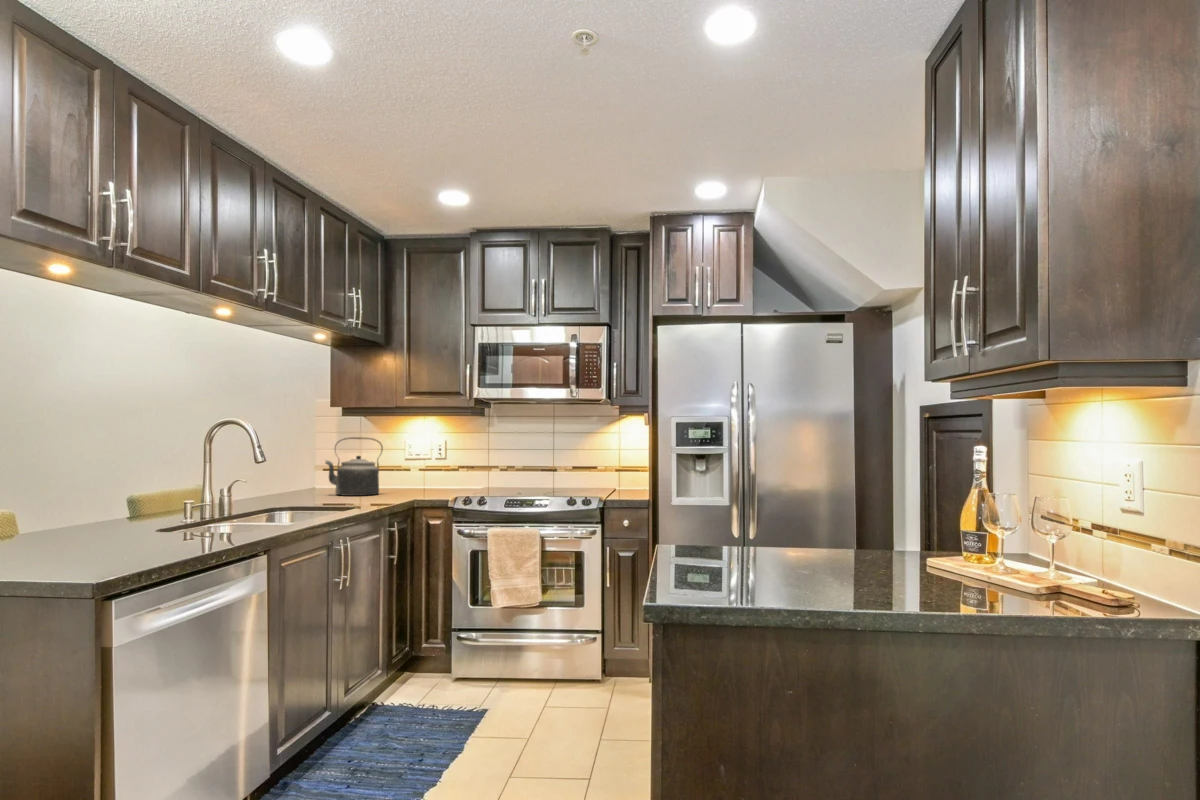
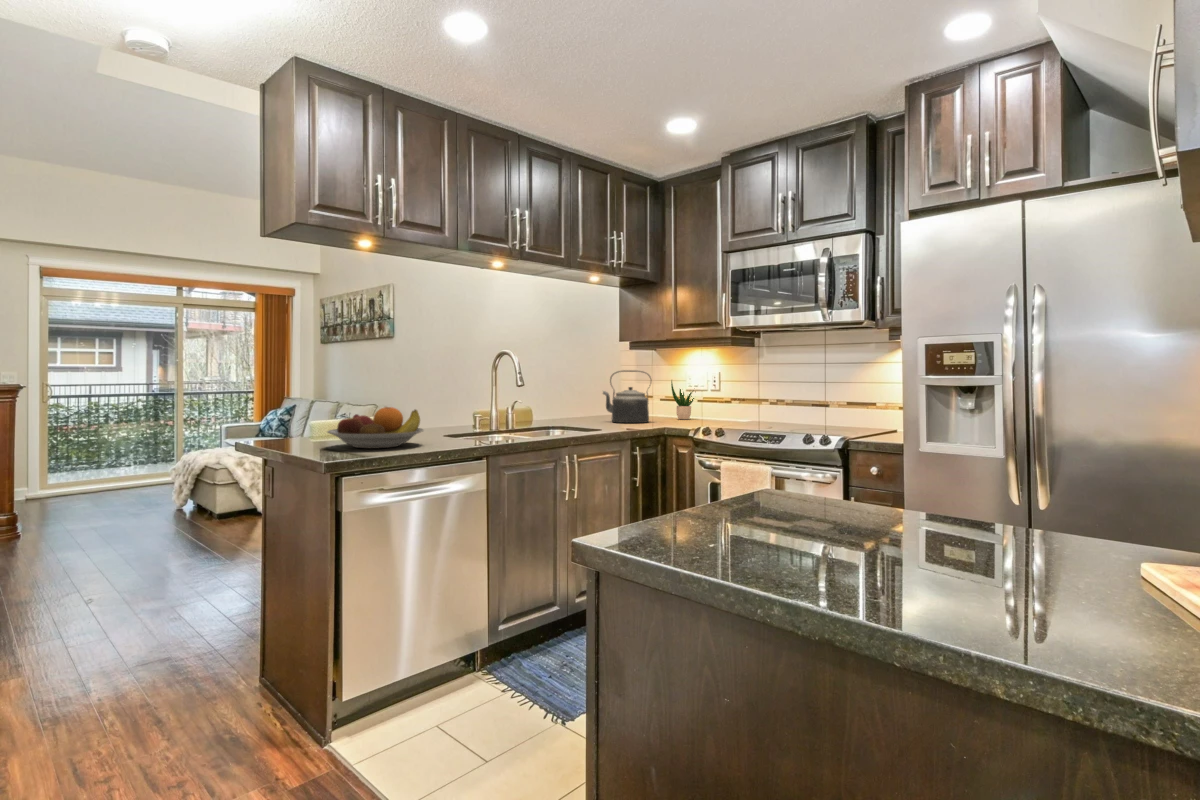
potted plant: none [391,446,418,490] -> present [671,381,694,419]
fruit bowl: none [71,484,211,538] -> present [328,407,423,448]

